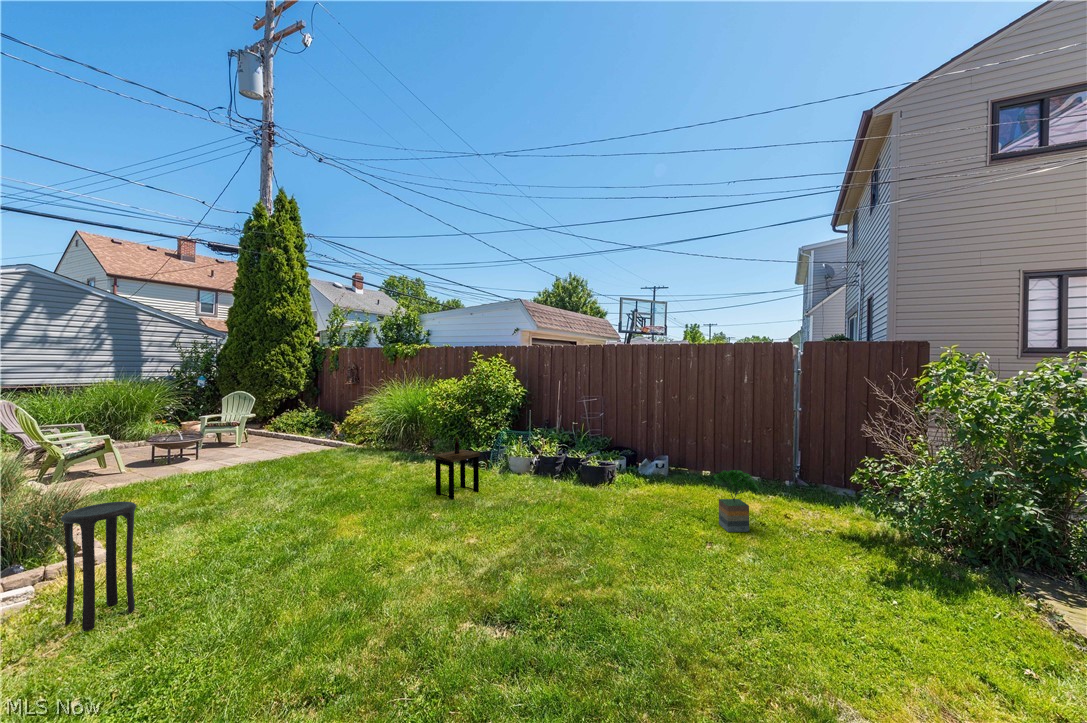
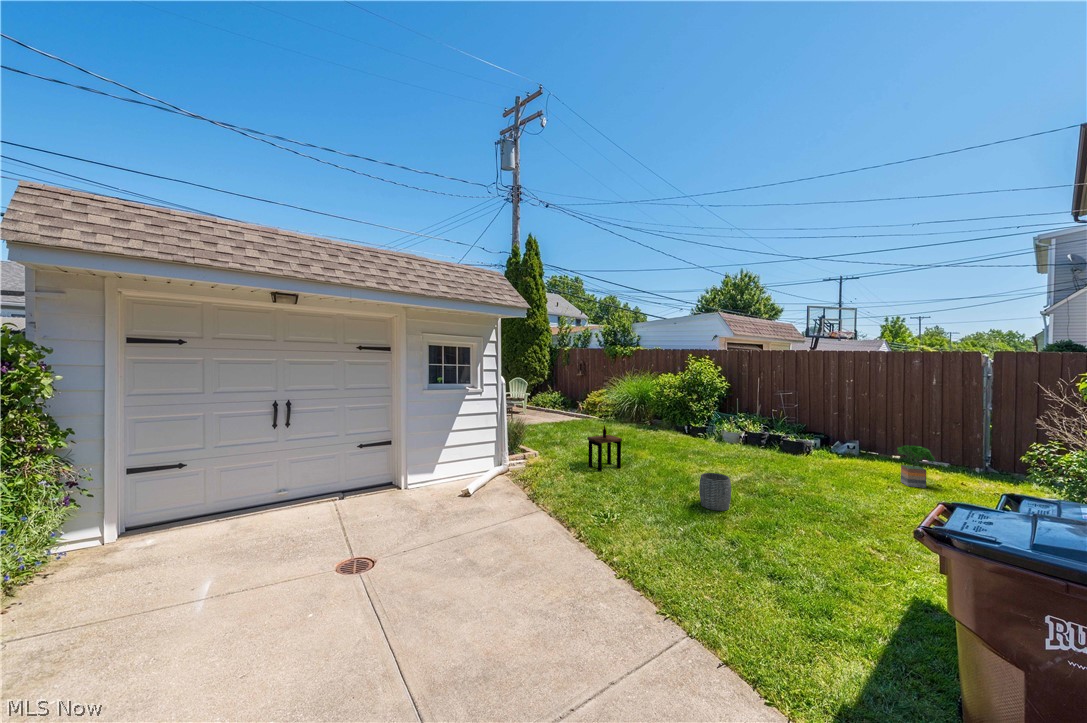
side table: present [434,438,480,500] -> present [587,425,622,471]
stool: present [61,502,136,631] -> none [546,429,570,481]
woven basket: none [370,581,438,680] -> present [699,473,731,511]

